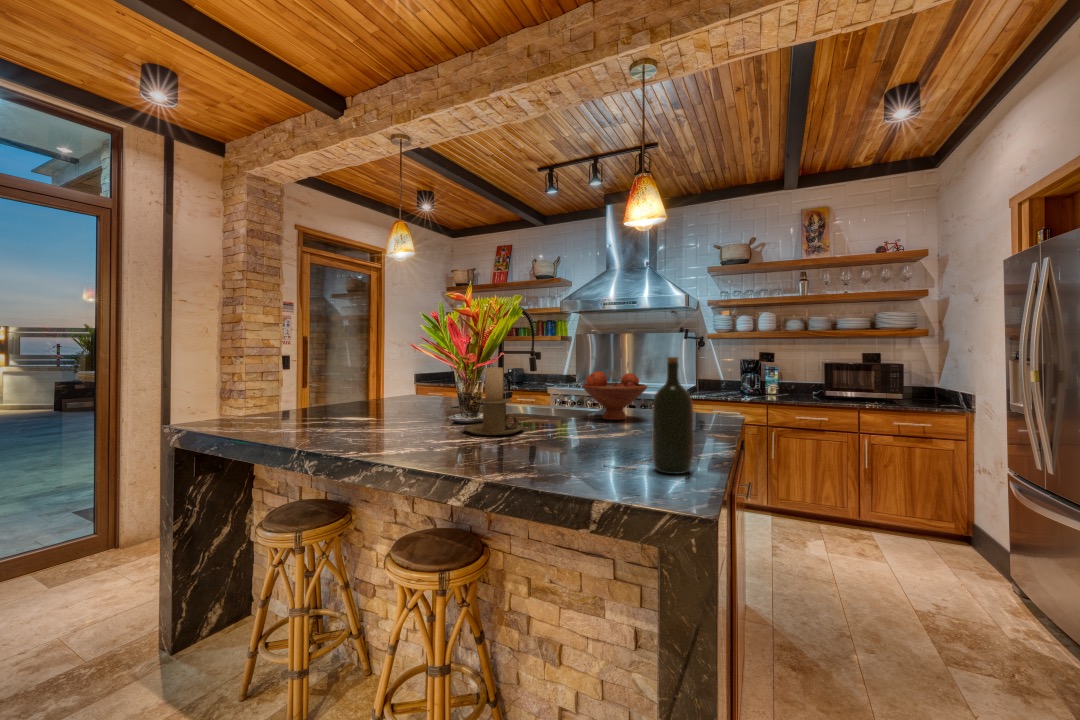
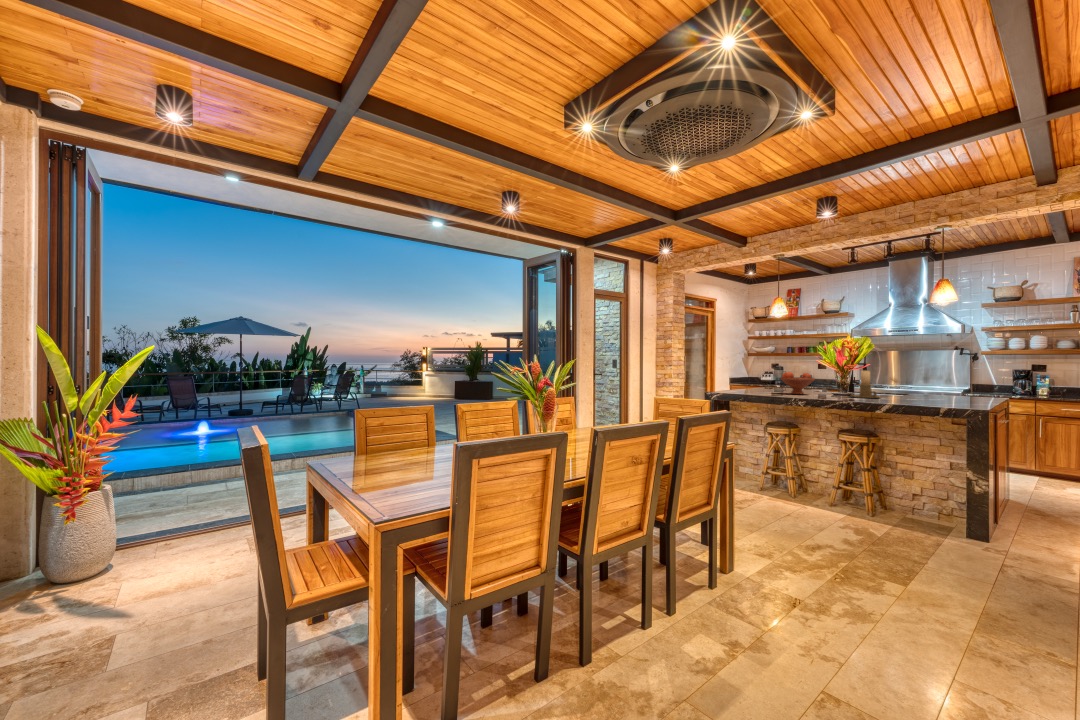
wine bottle: present [652,357,693,474] -> none [959,367,978,407]
fruit bowl: present [582,371,647,420] -> present [781,372,815,394]

